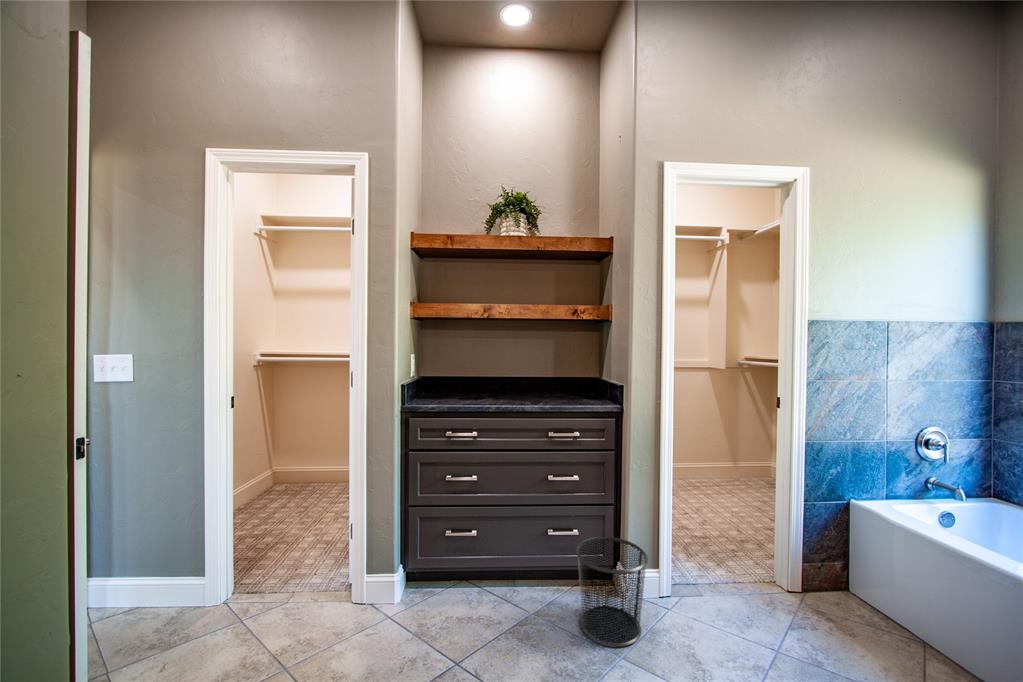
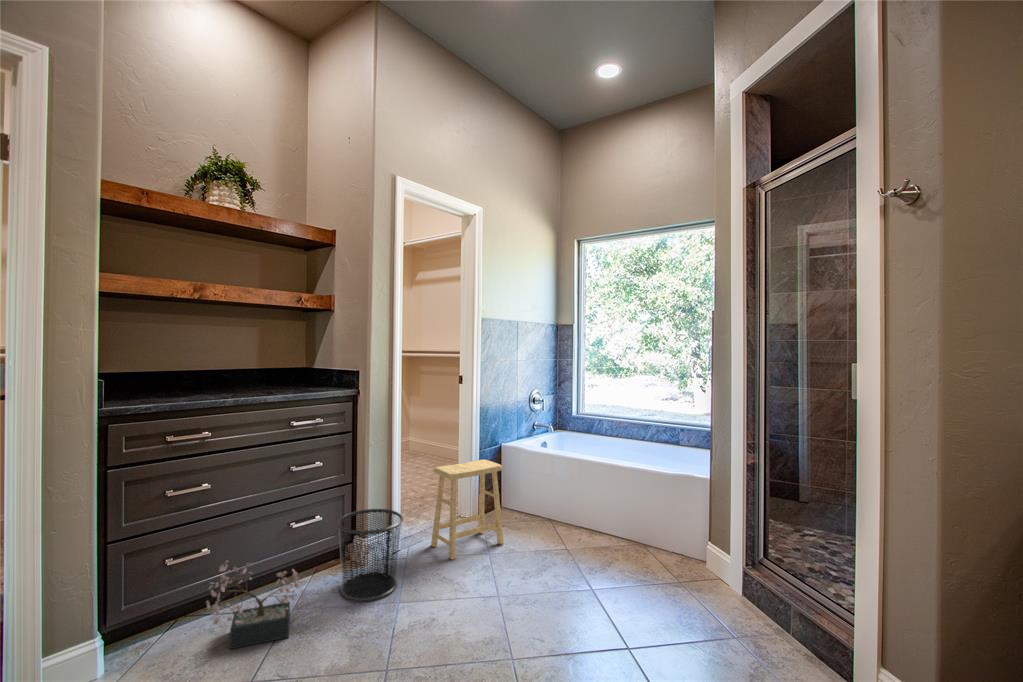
footstool: none [711,511,819,651] -> present [431,460,504,560]
decorative plant: none [453,546,534,643] -> present [206,560,306,649]

